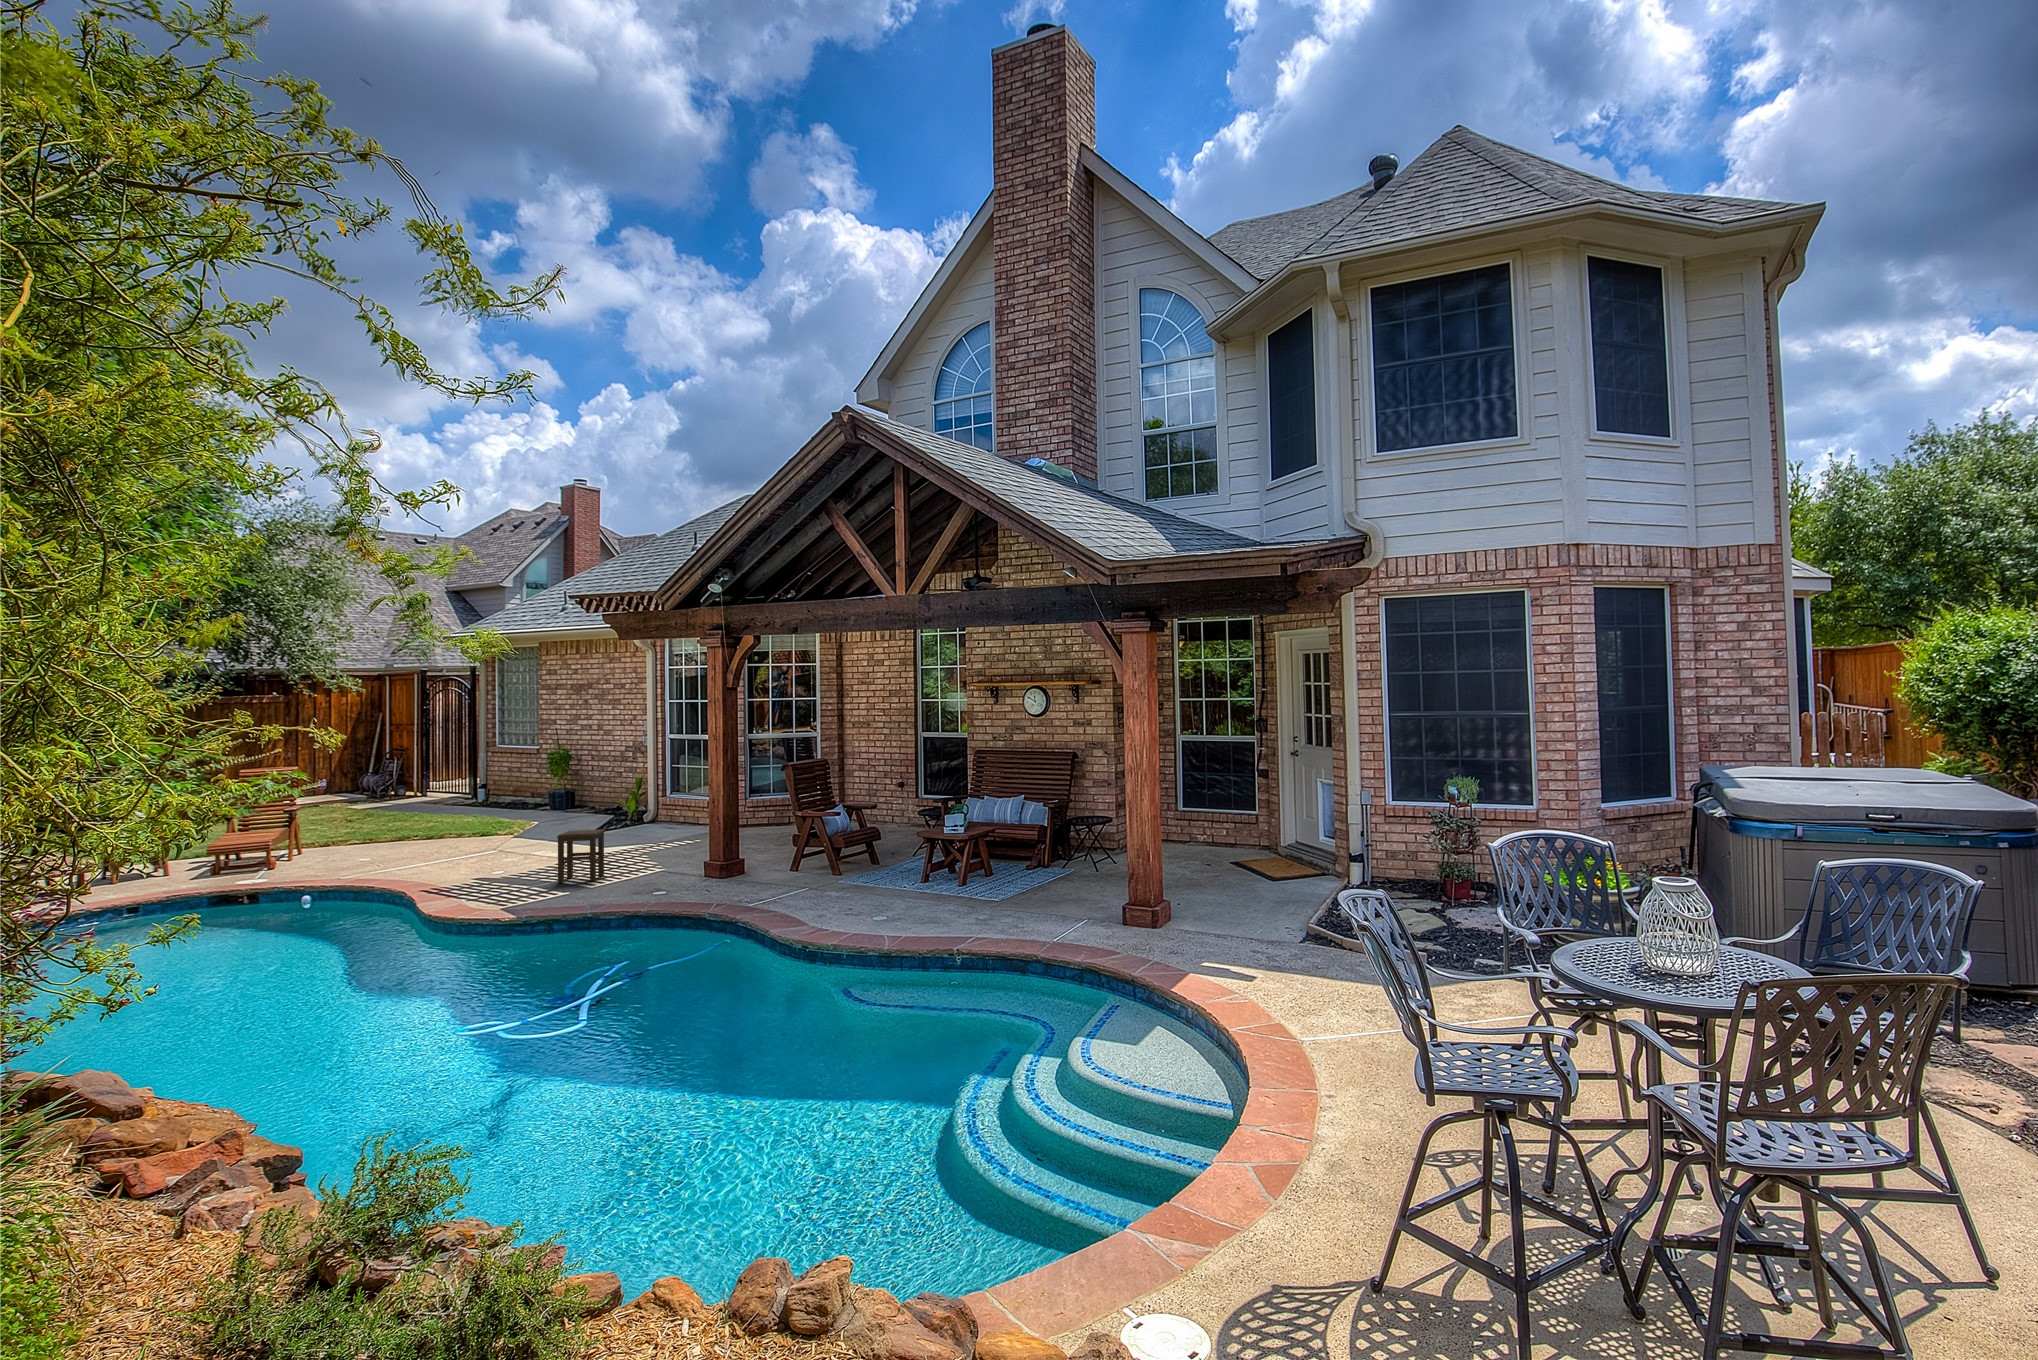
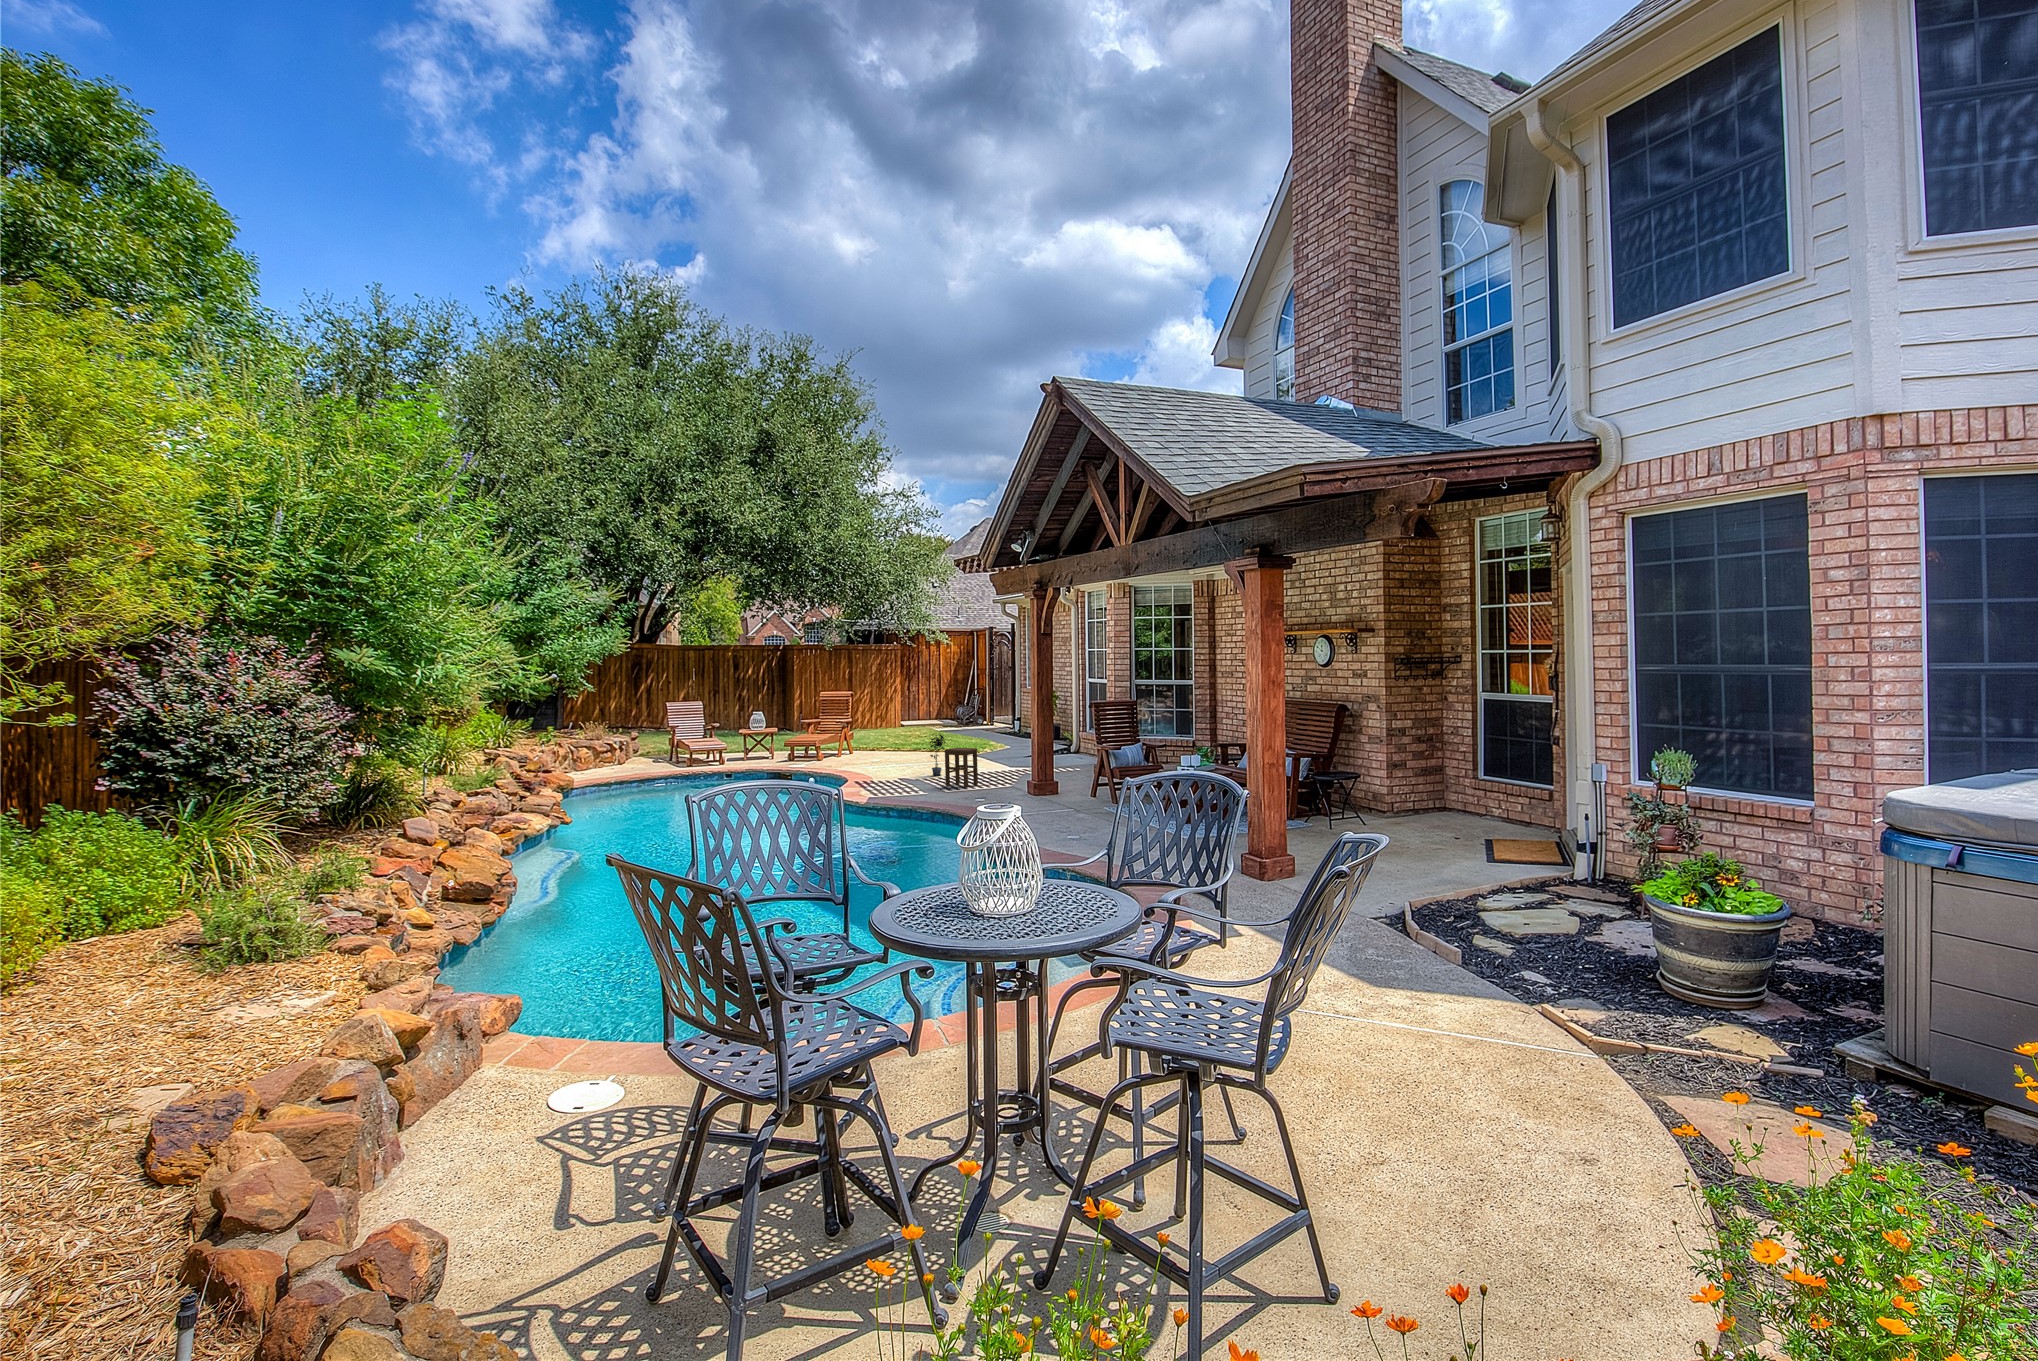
potted plant: none [500,813,531,871] -> present [930,735,945,776]

